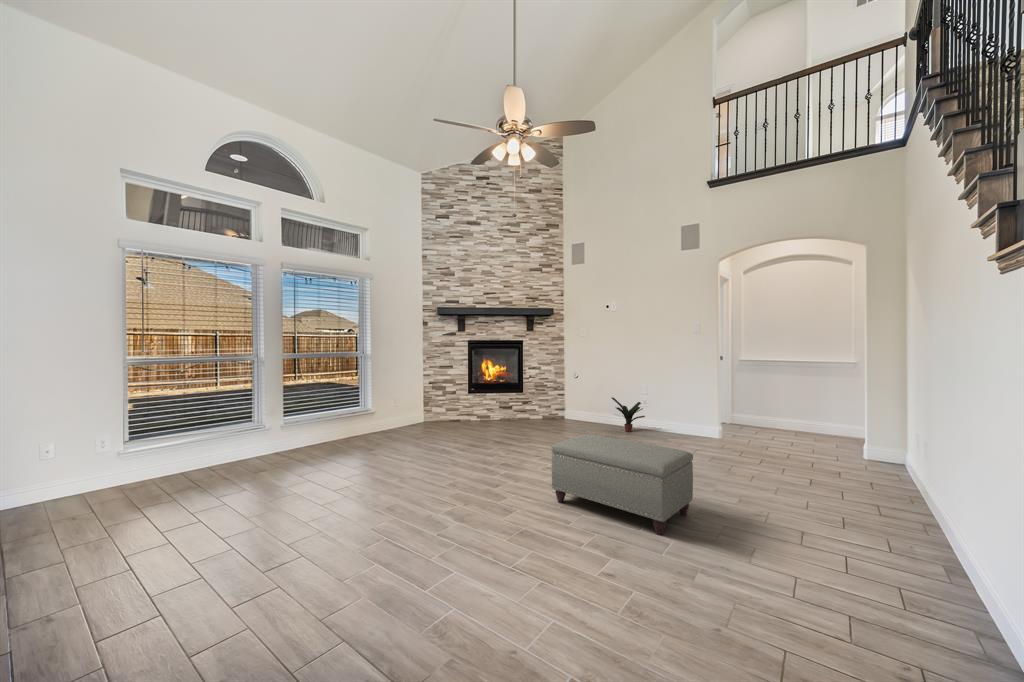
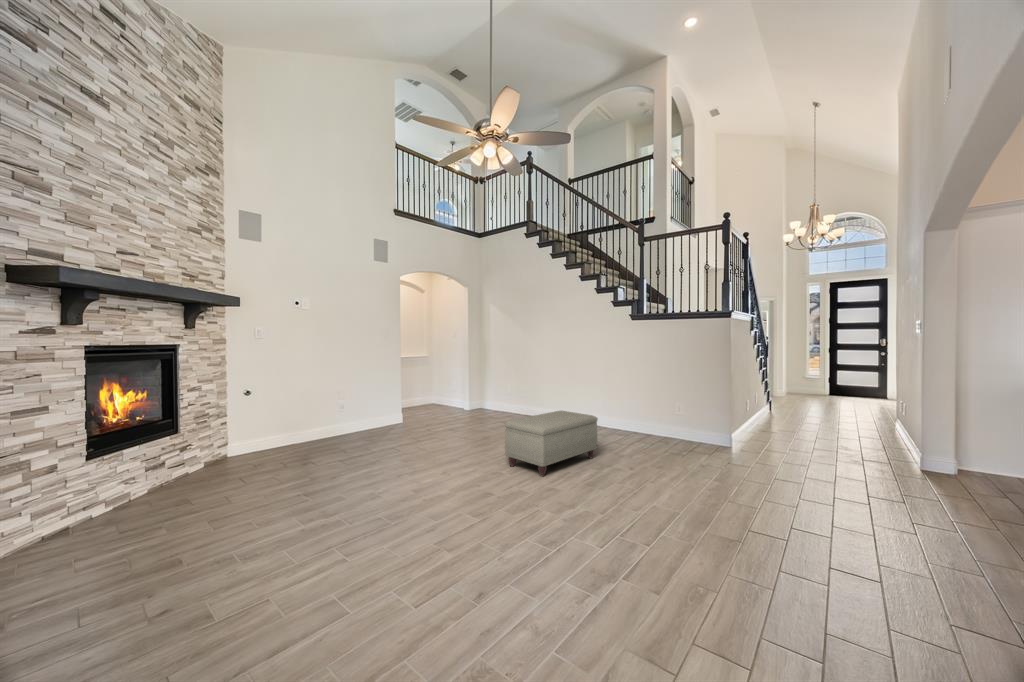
potted plant: present [612,398,645,432] -> none [322,407,361,441]

